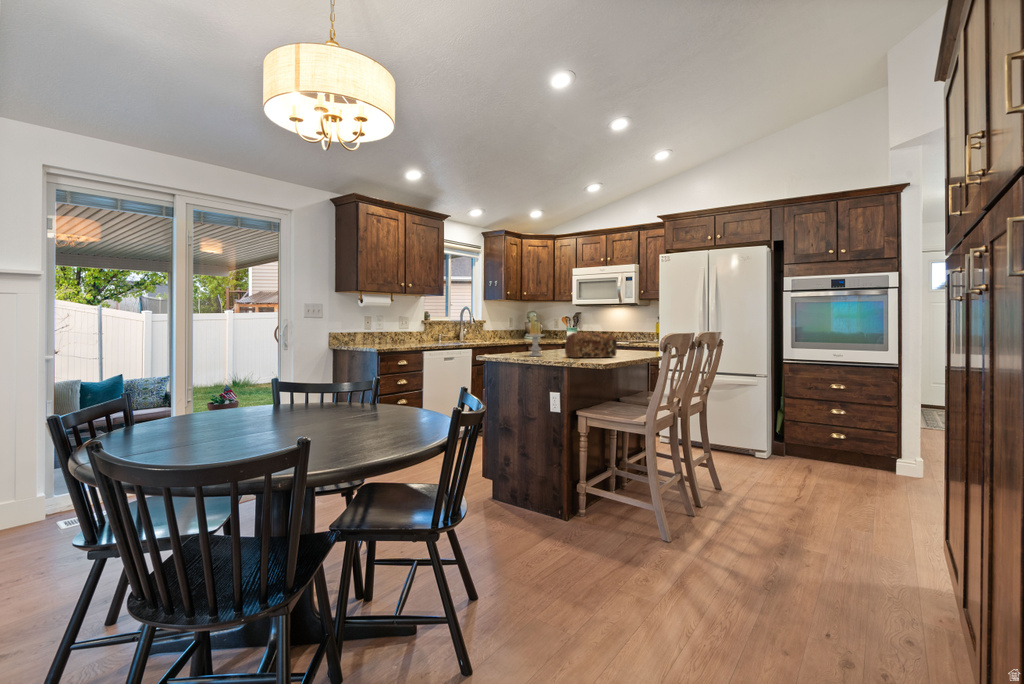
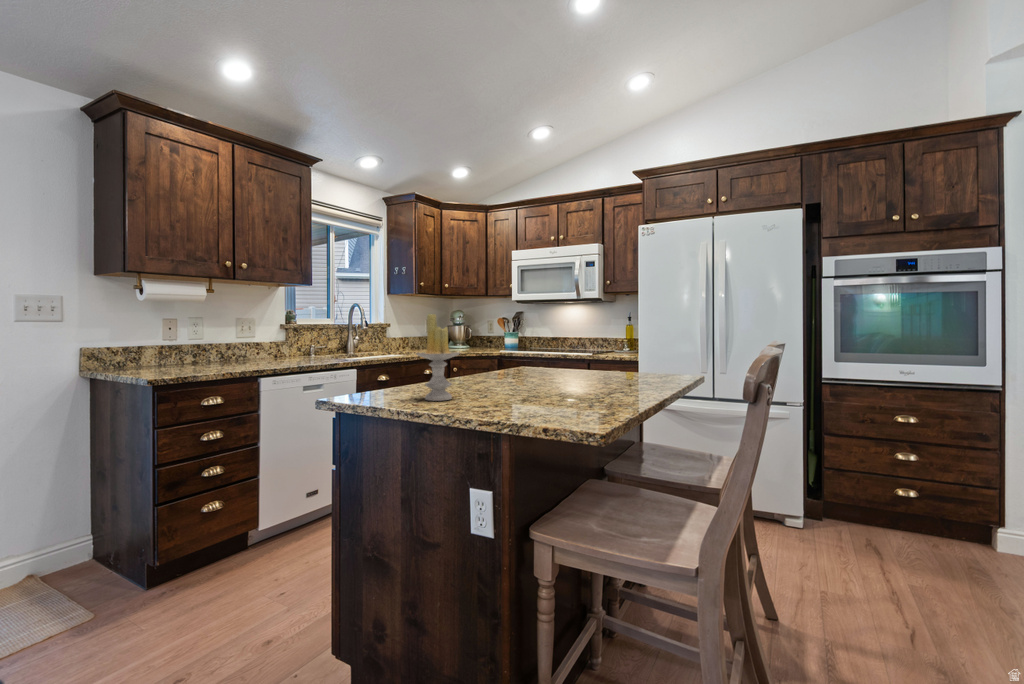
bread loaf: present [565,333,617,358] -> none [500,350,613,409]

